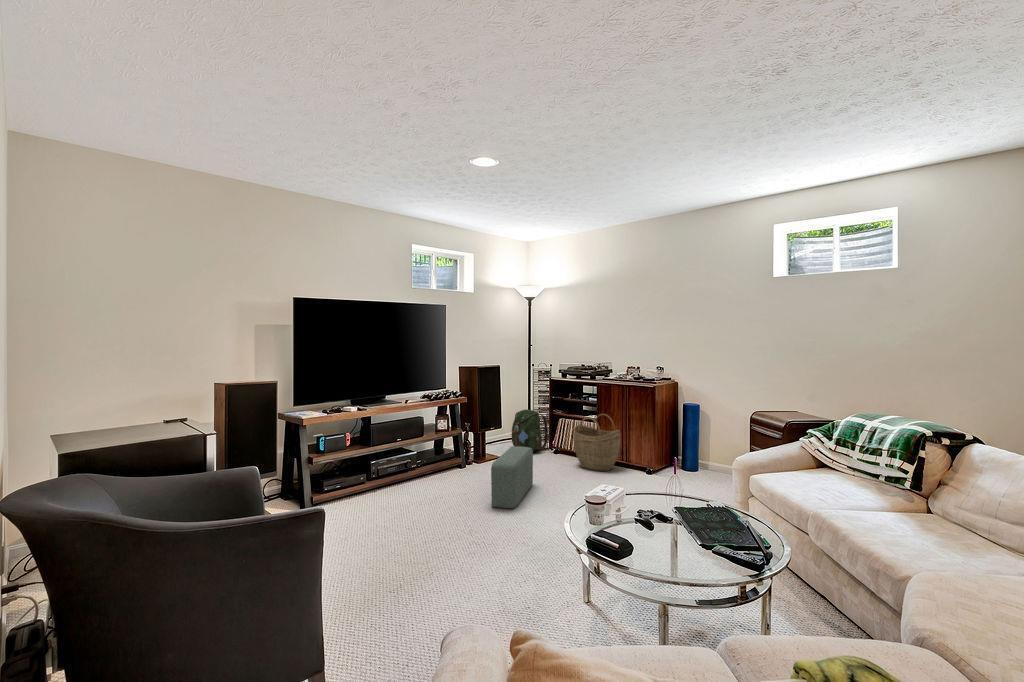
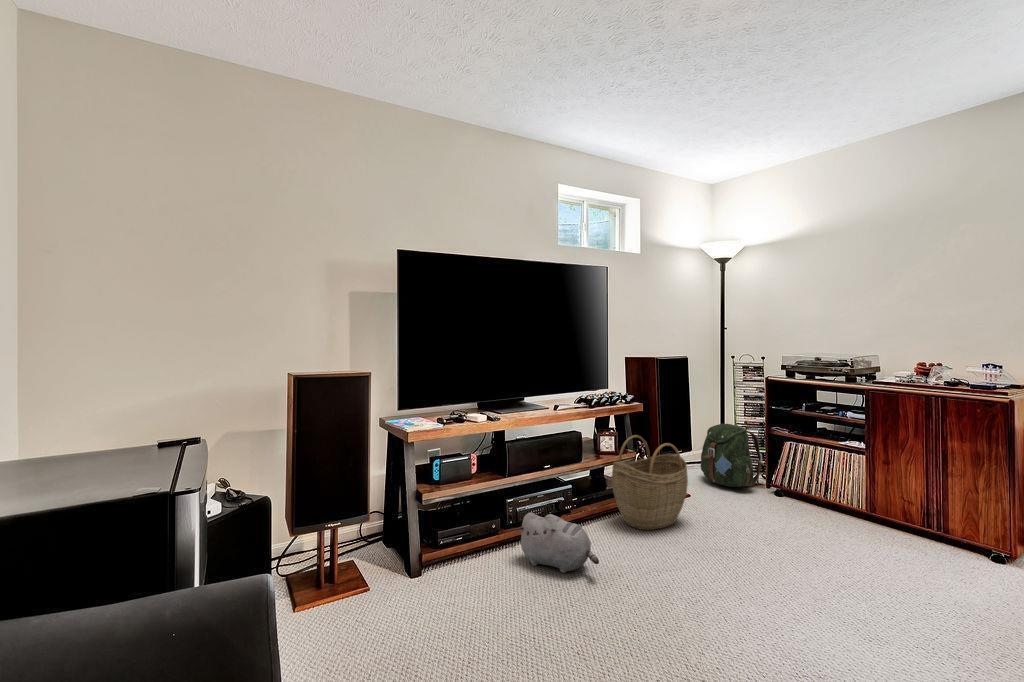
woven basket: present [573,414,620,471] -> present [612,435,688,530]
pouf: present [491,447,533,508] -> none [710,490,768,609]
plush toy: none [377,468,428,503] -> present [517,512,599,573]

